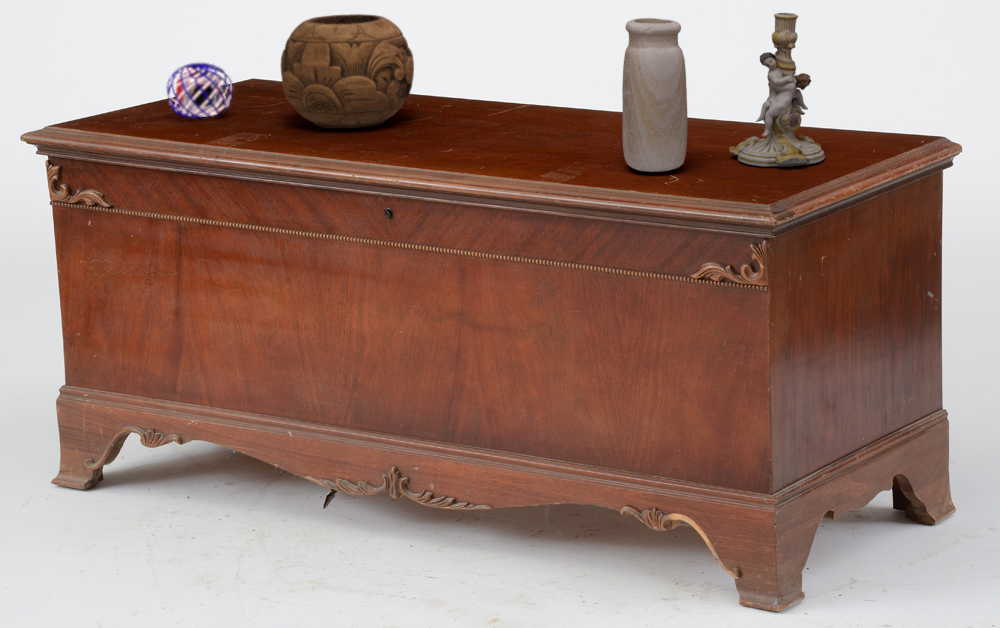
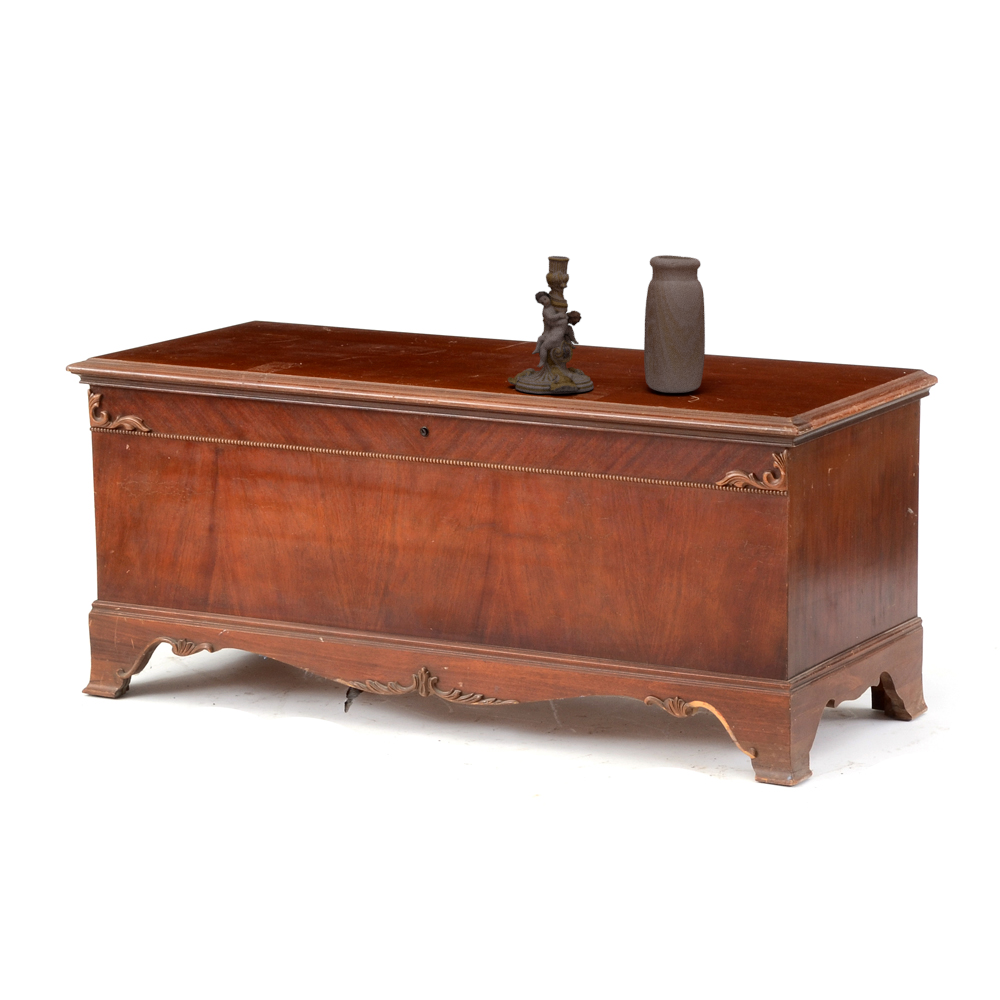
candlestick: present [729,13,825,167] -> present [508,256,594,394]
decorative bowl: present [281,14,414,128] -> none [311,257,434,359]
decorative orb: present [167,63,232,117] -> none [199,300,259,351]

